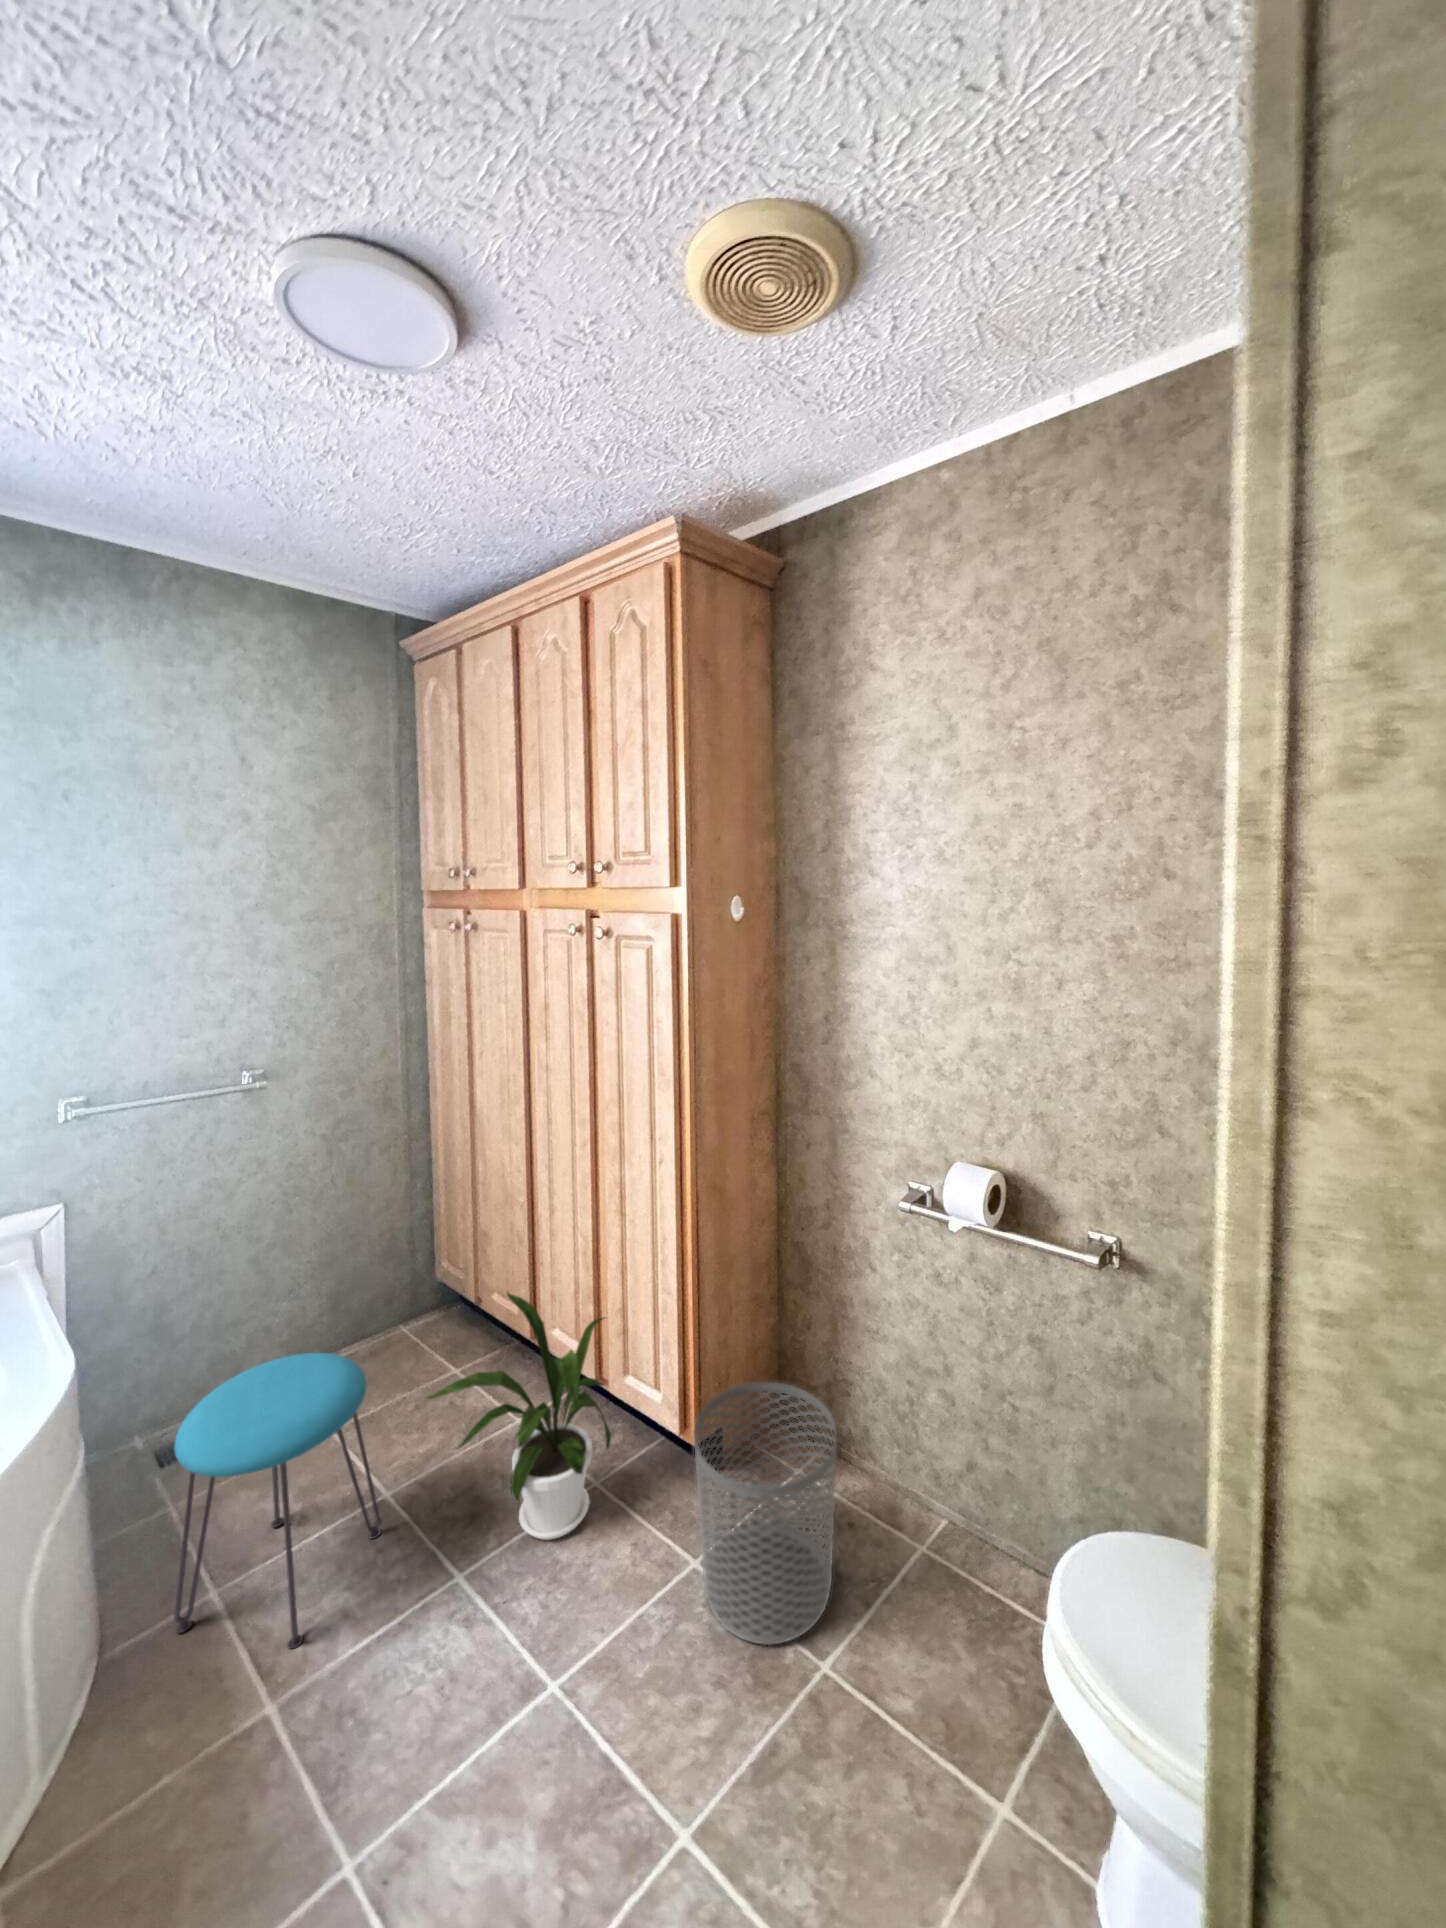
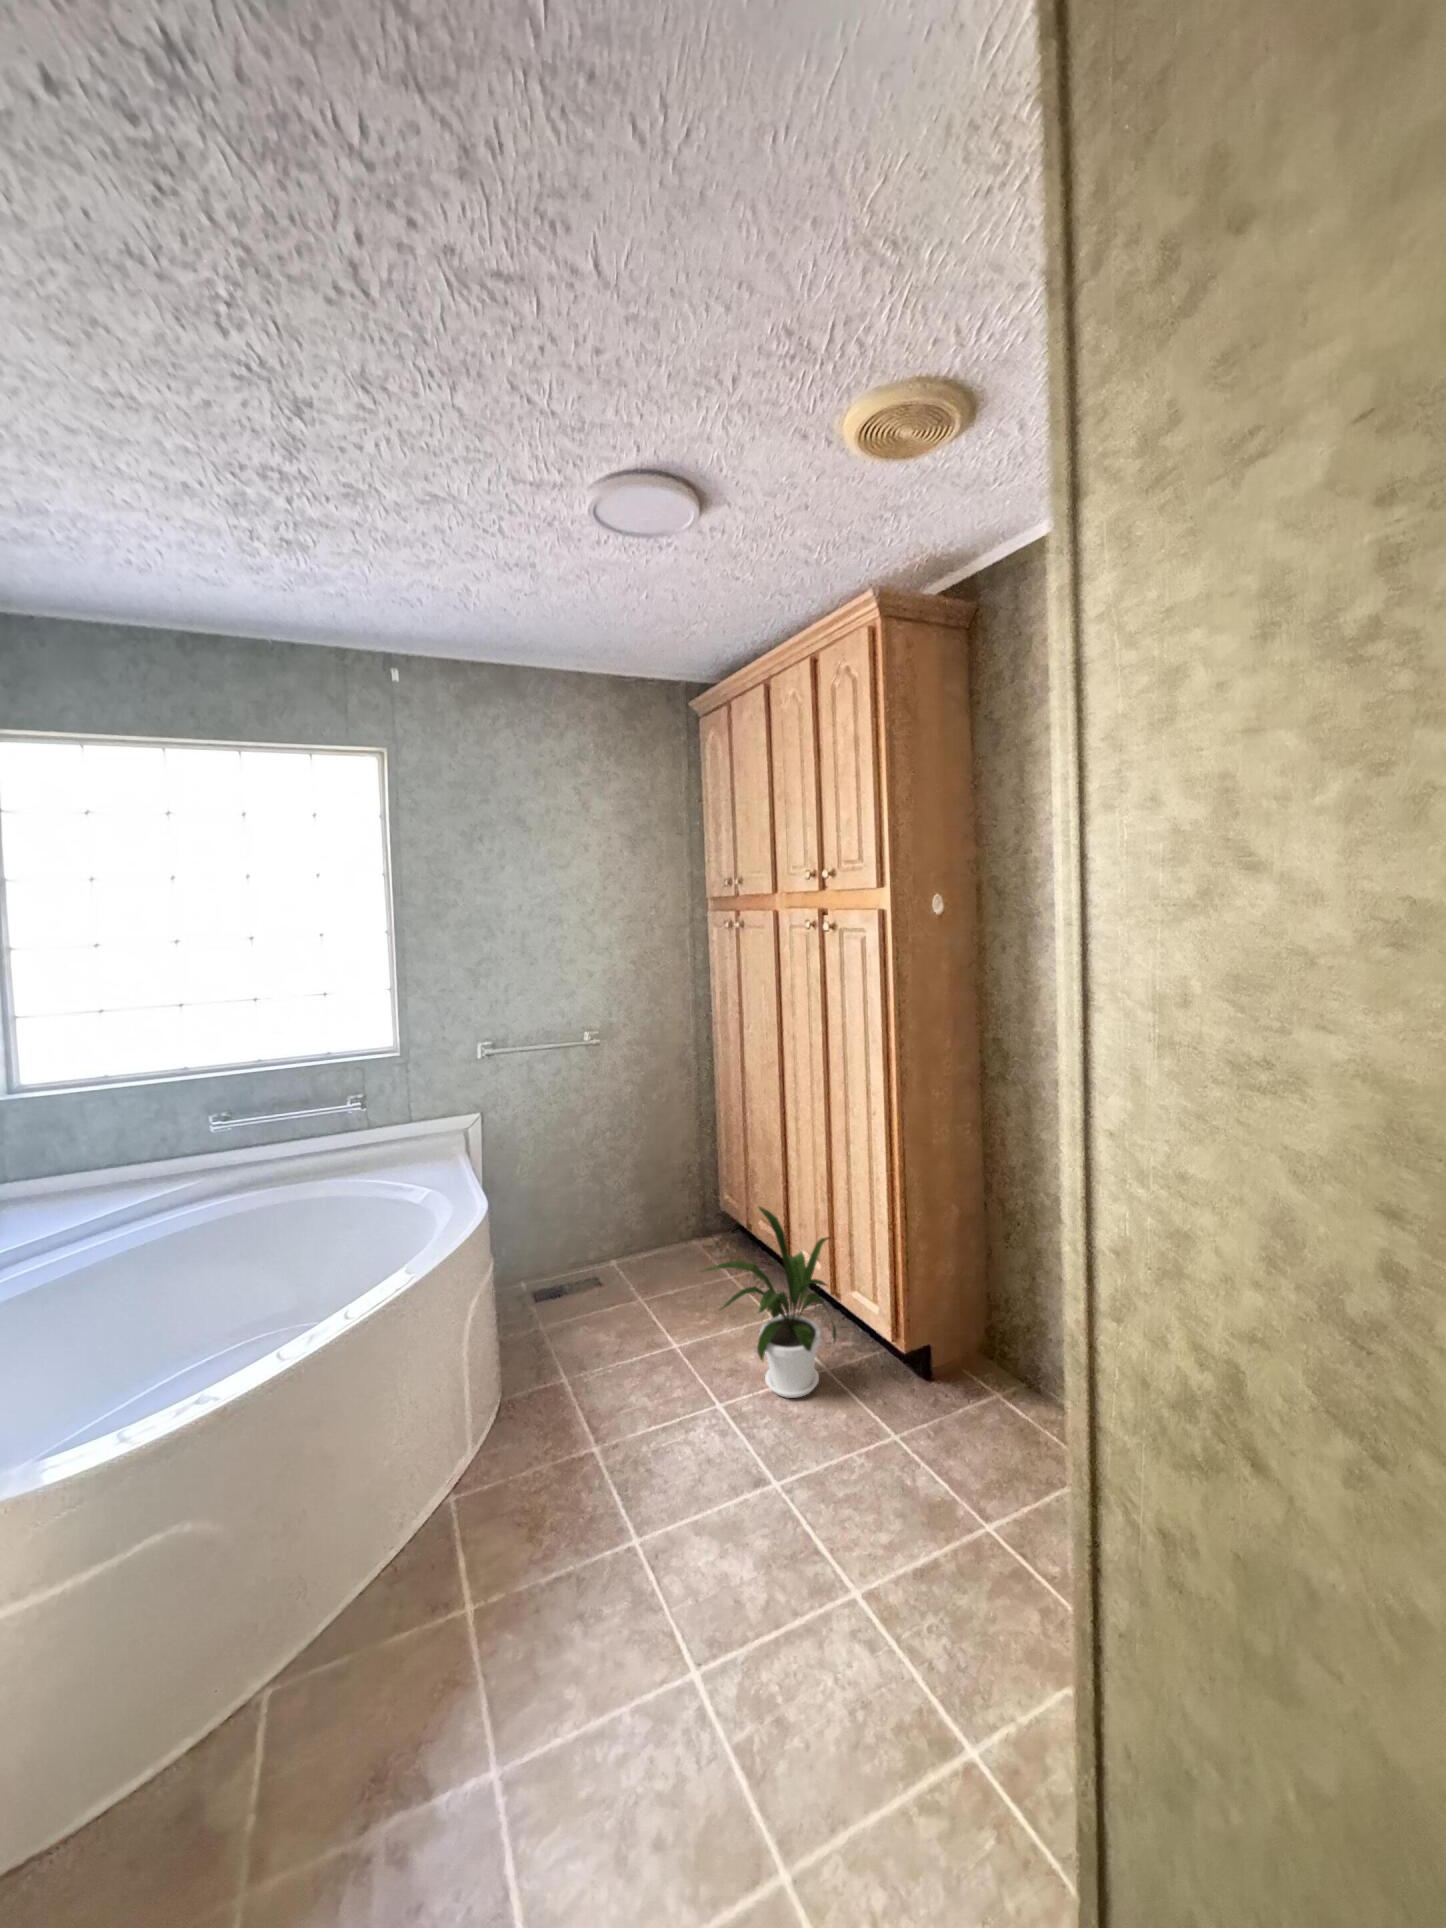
stool: present [174,1353,381,1649] -> none [546,1227,671,1417]
waste bin: present [694,1382,837,1645] -> none [890,1303,1012,1508]

